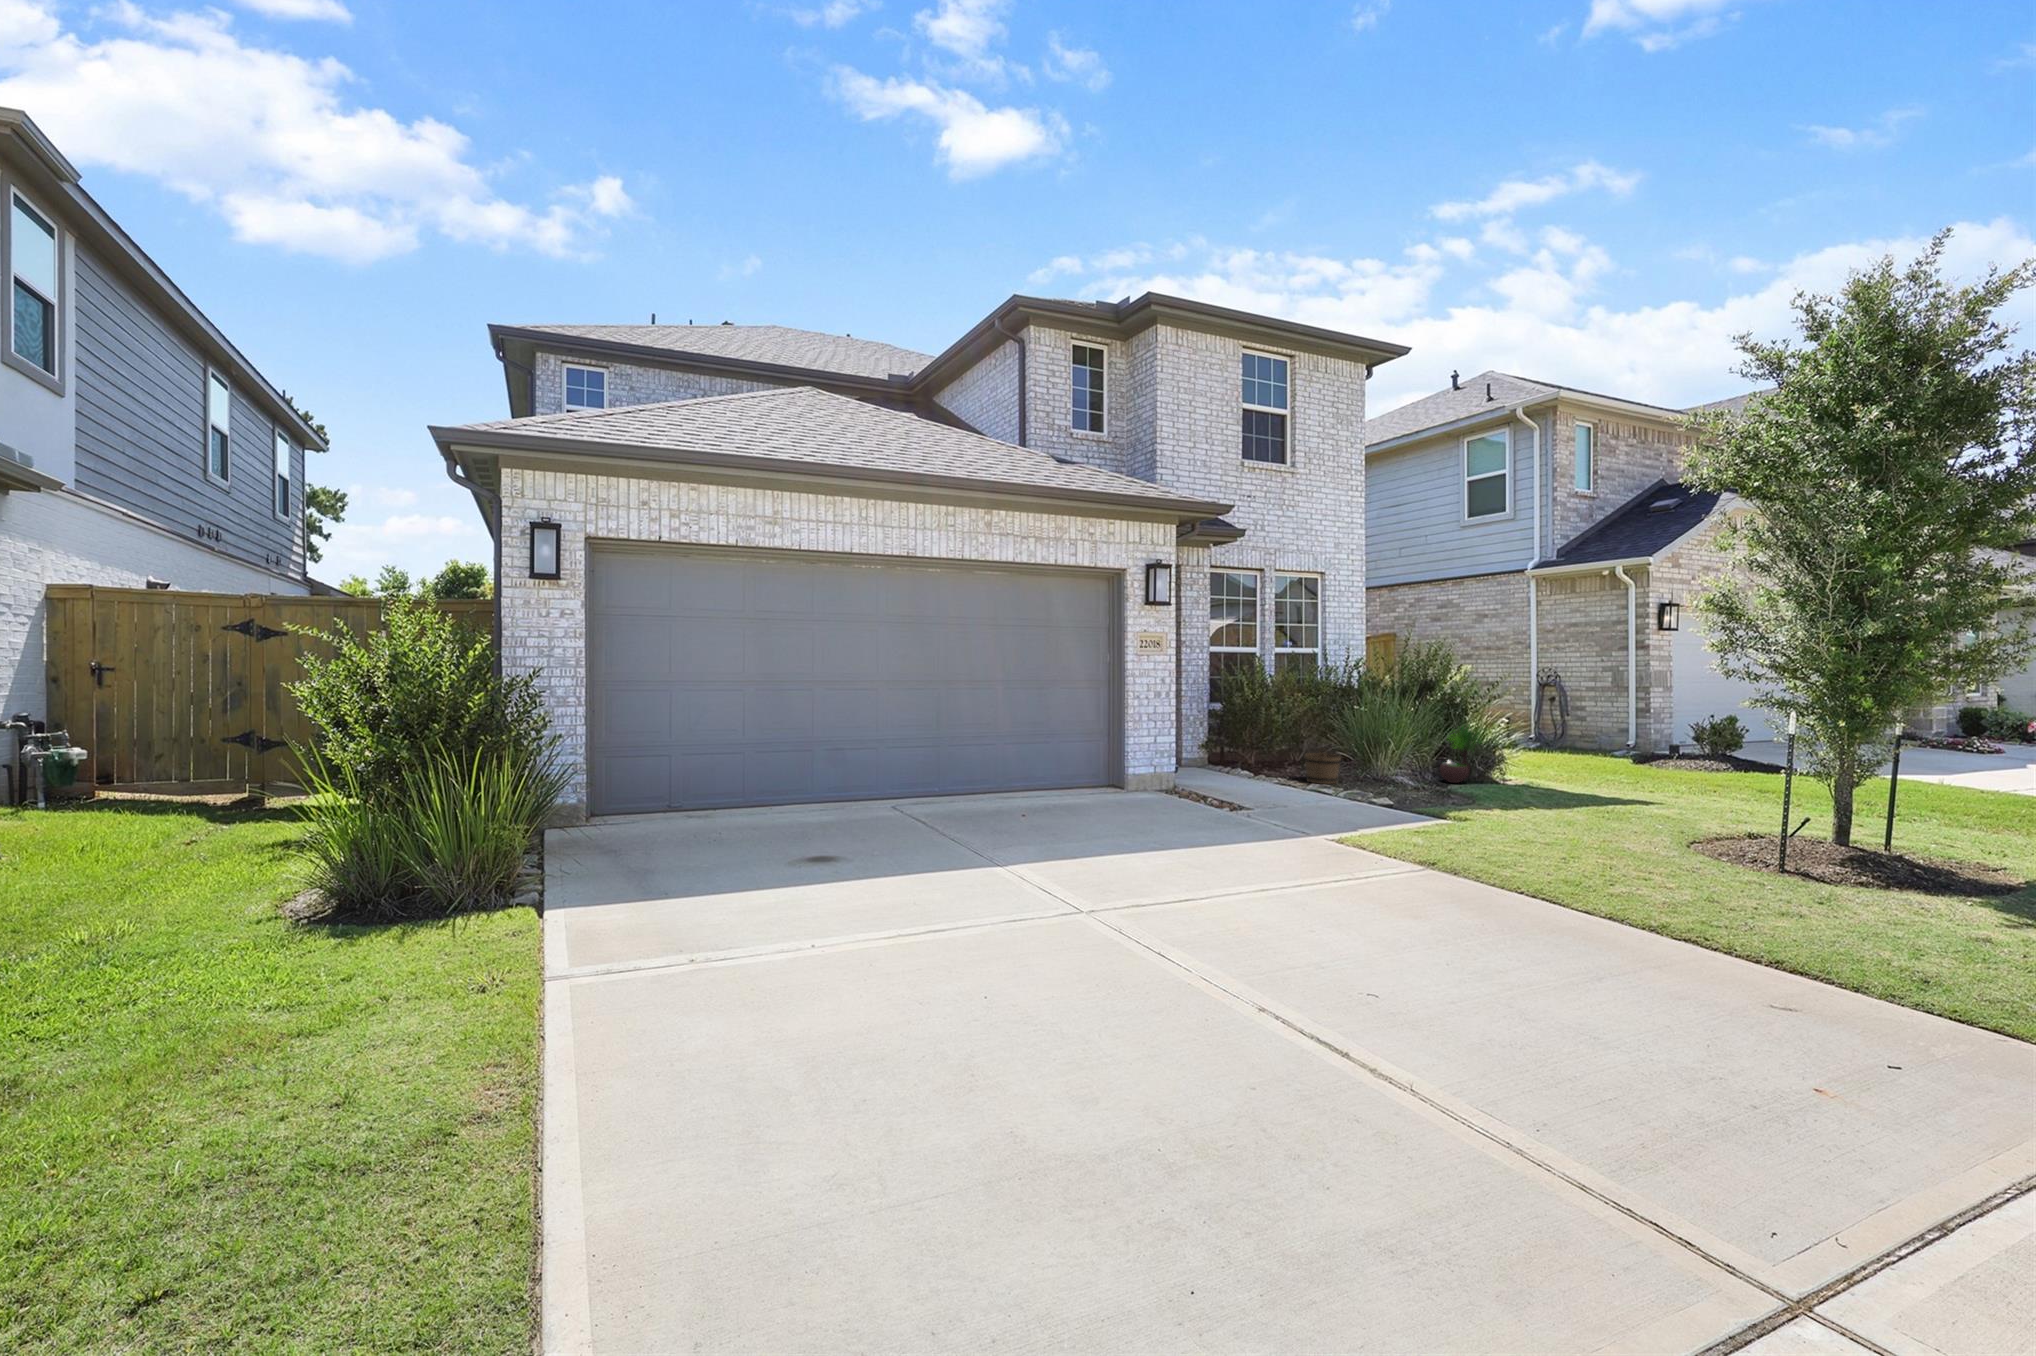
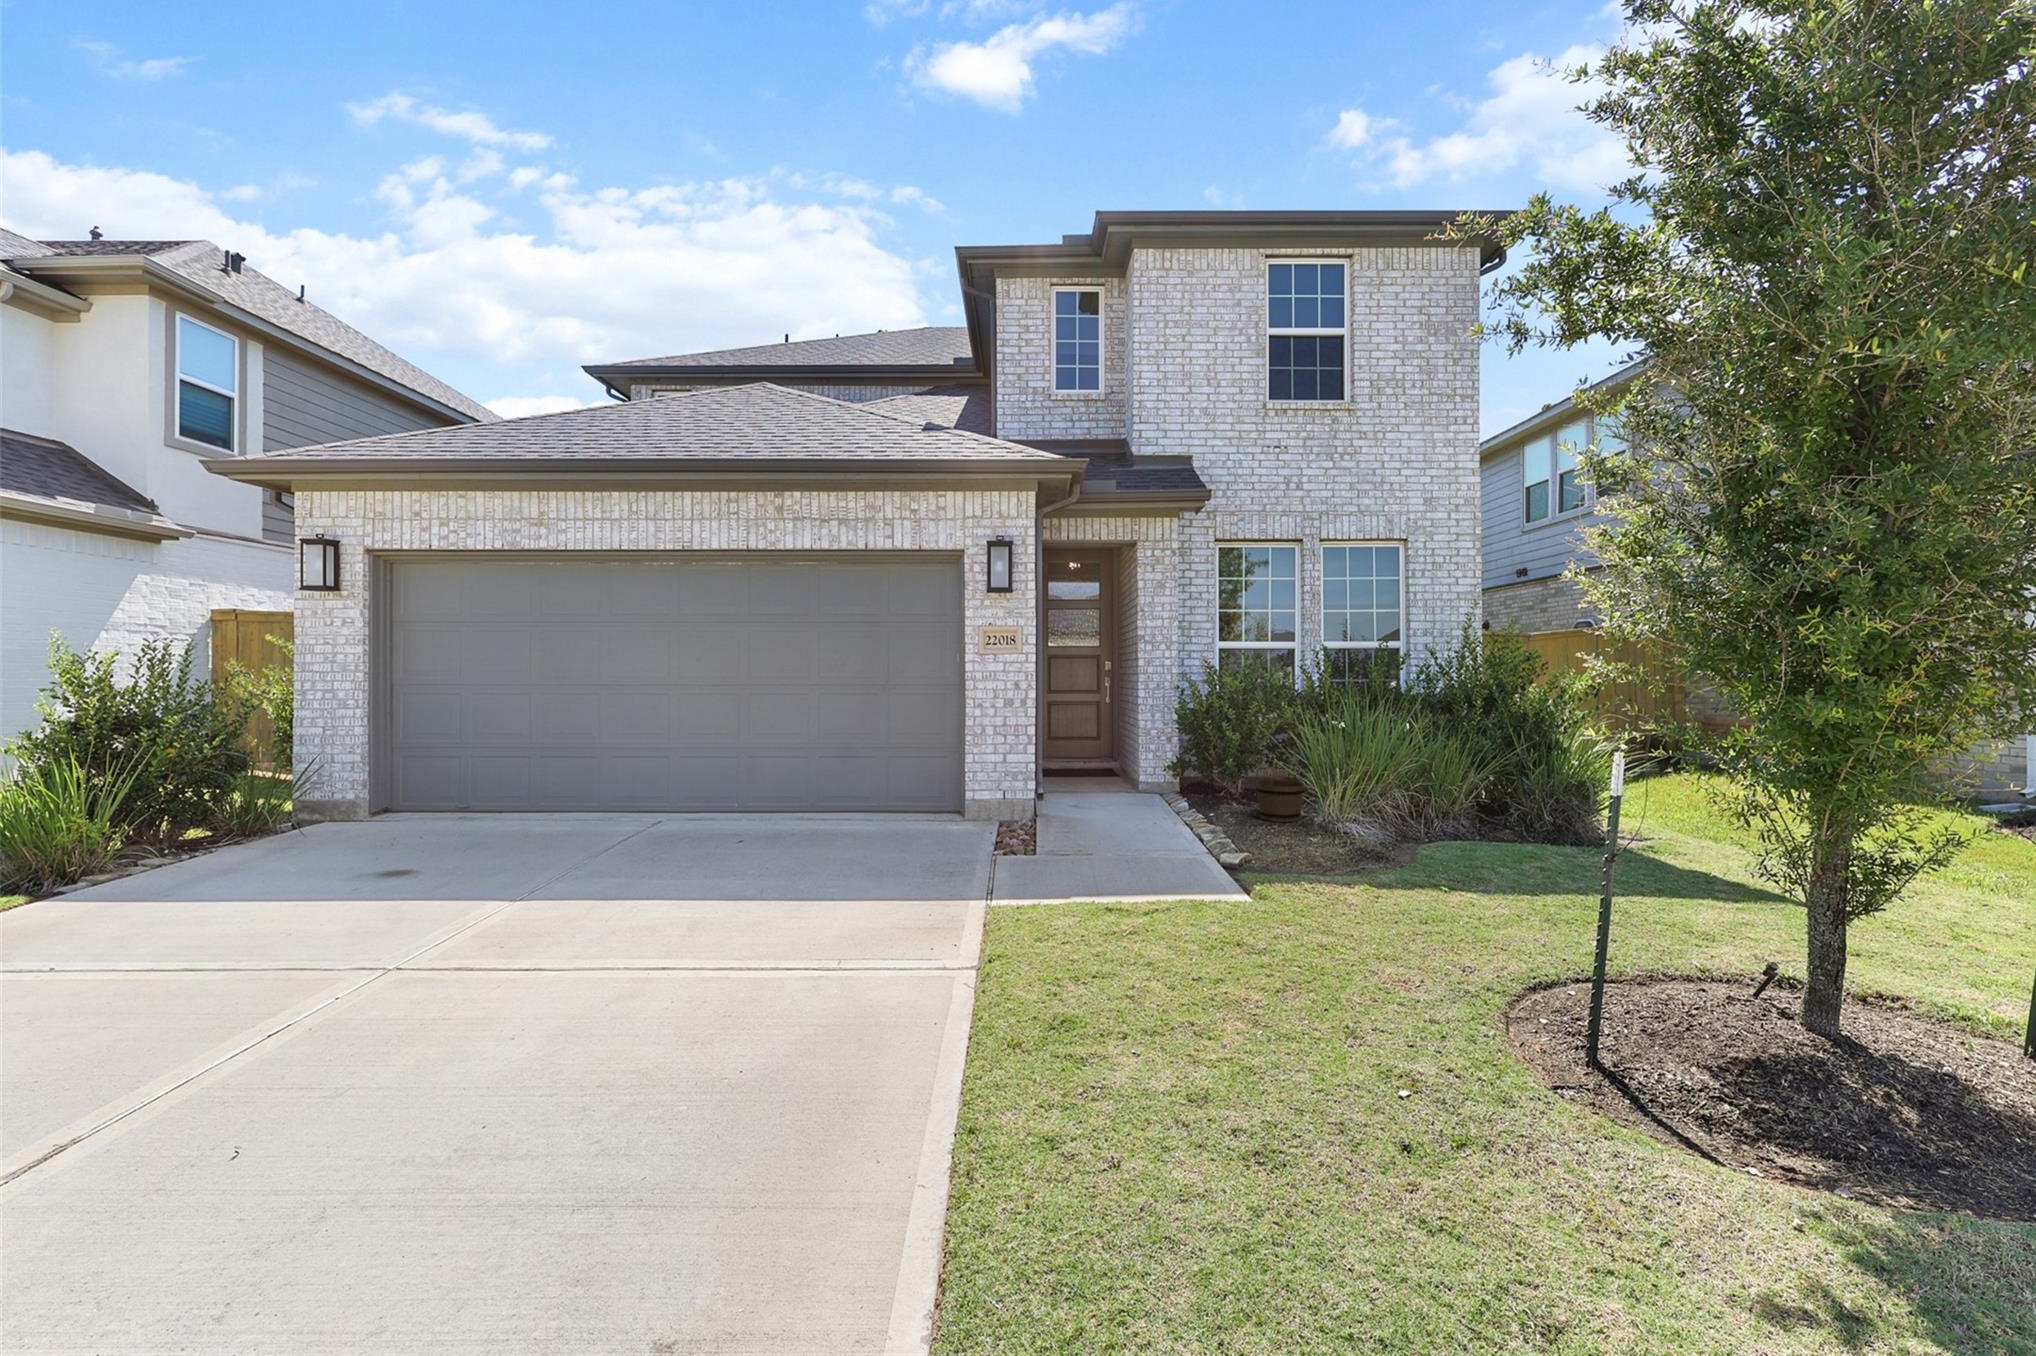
potted tree: present [1440,725,1480,783] -> none [1467,743,1525,832]

